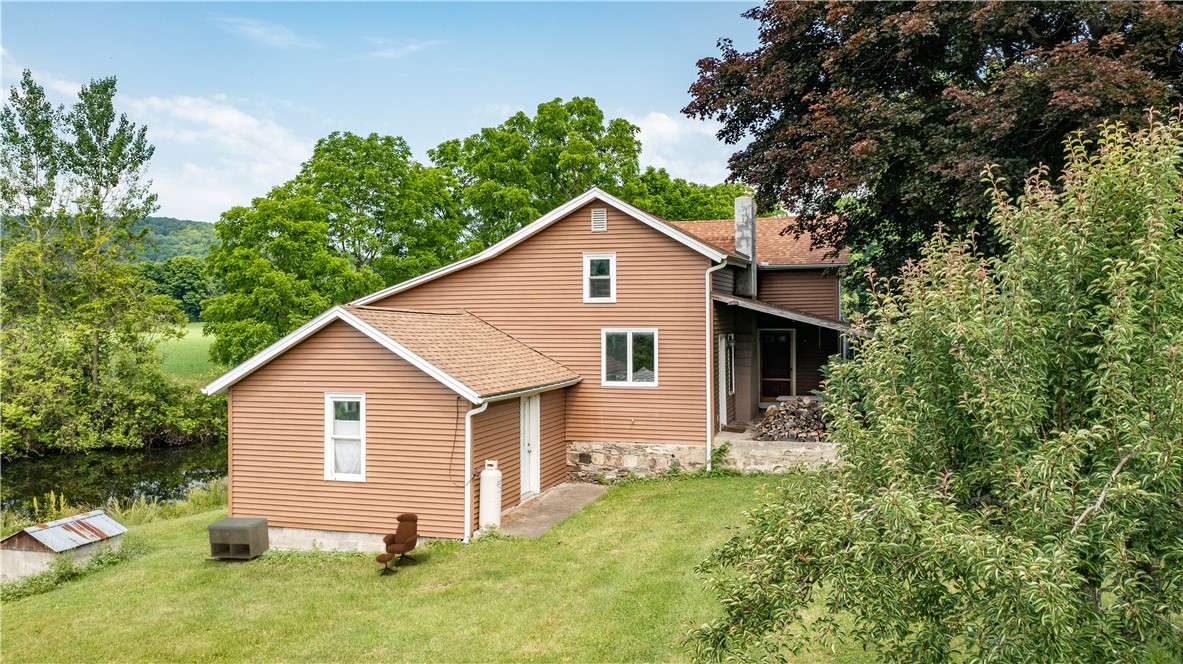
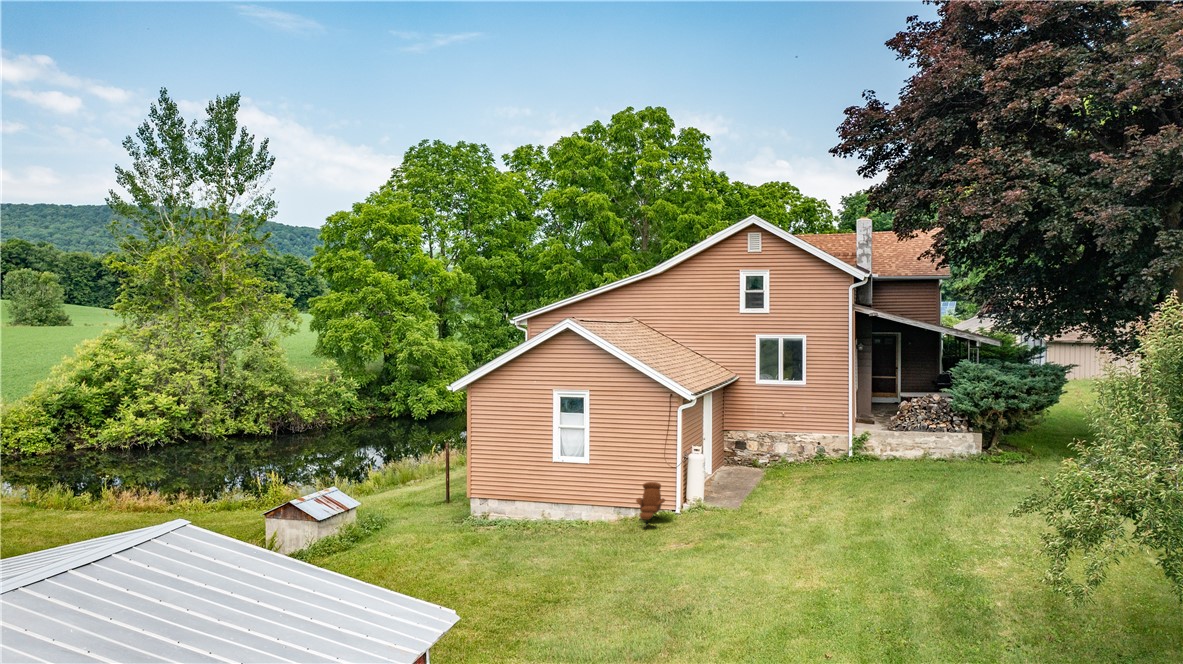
storage bench: present [208,517,269,561] -> none [479,484,524,519]

